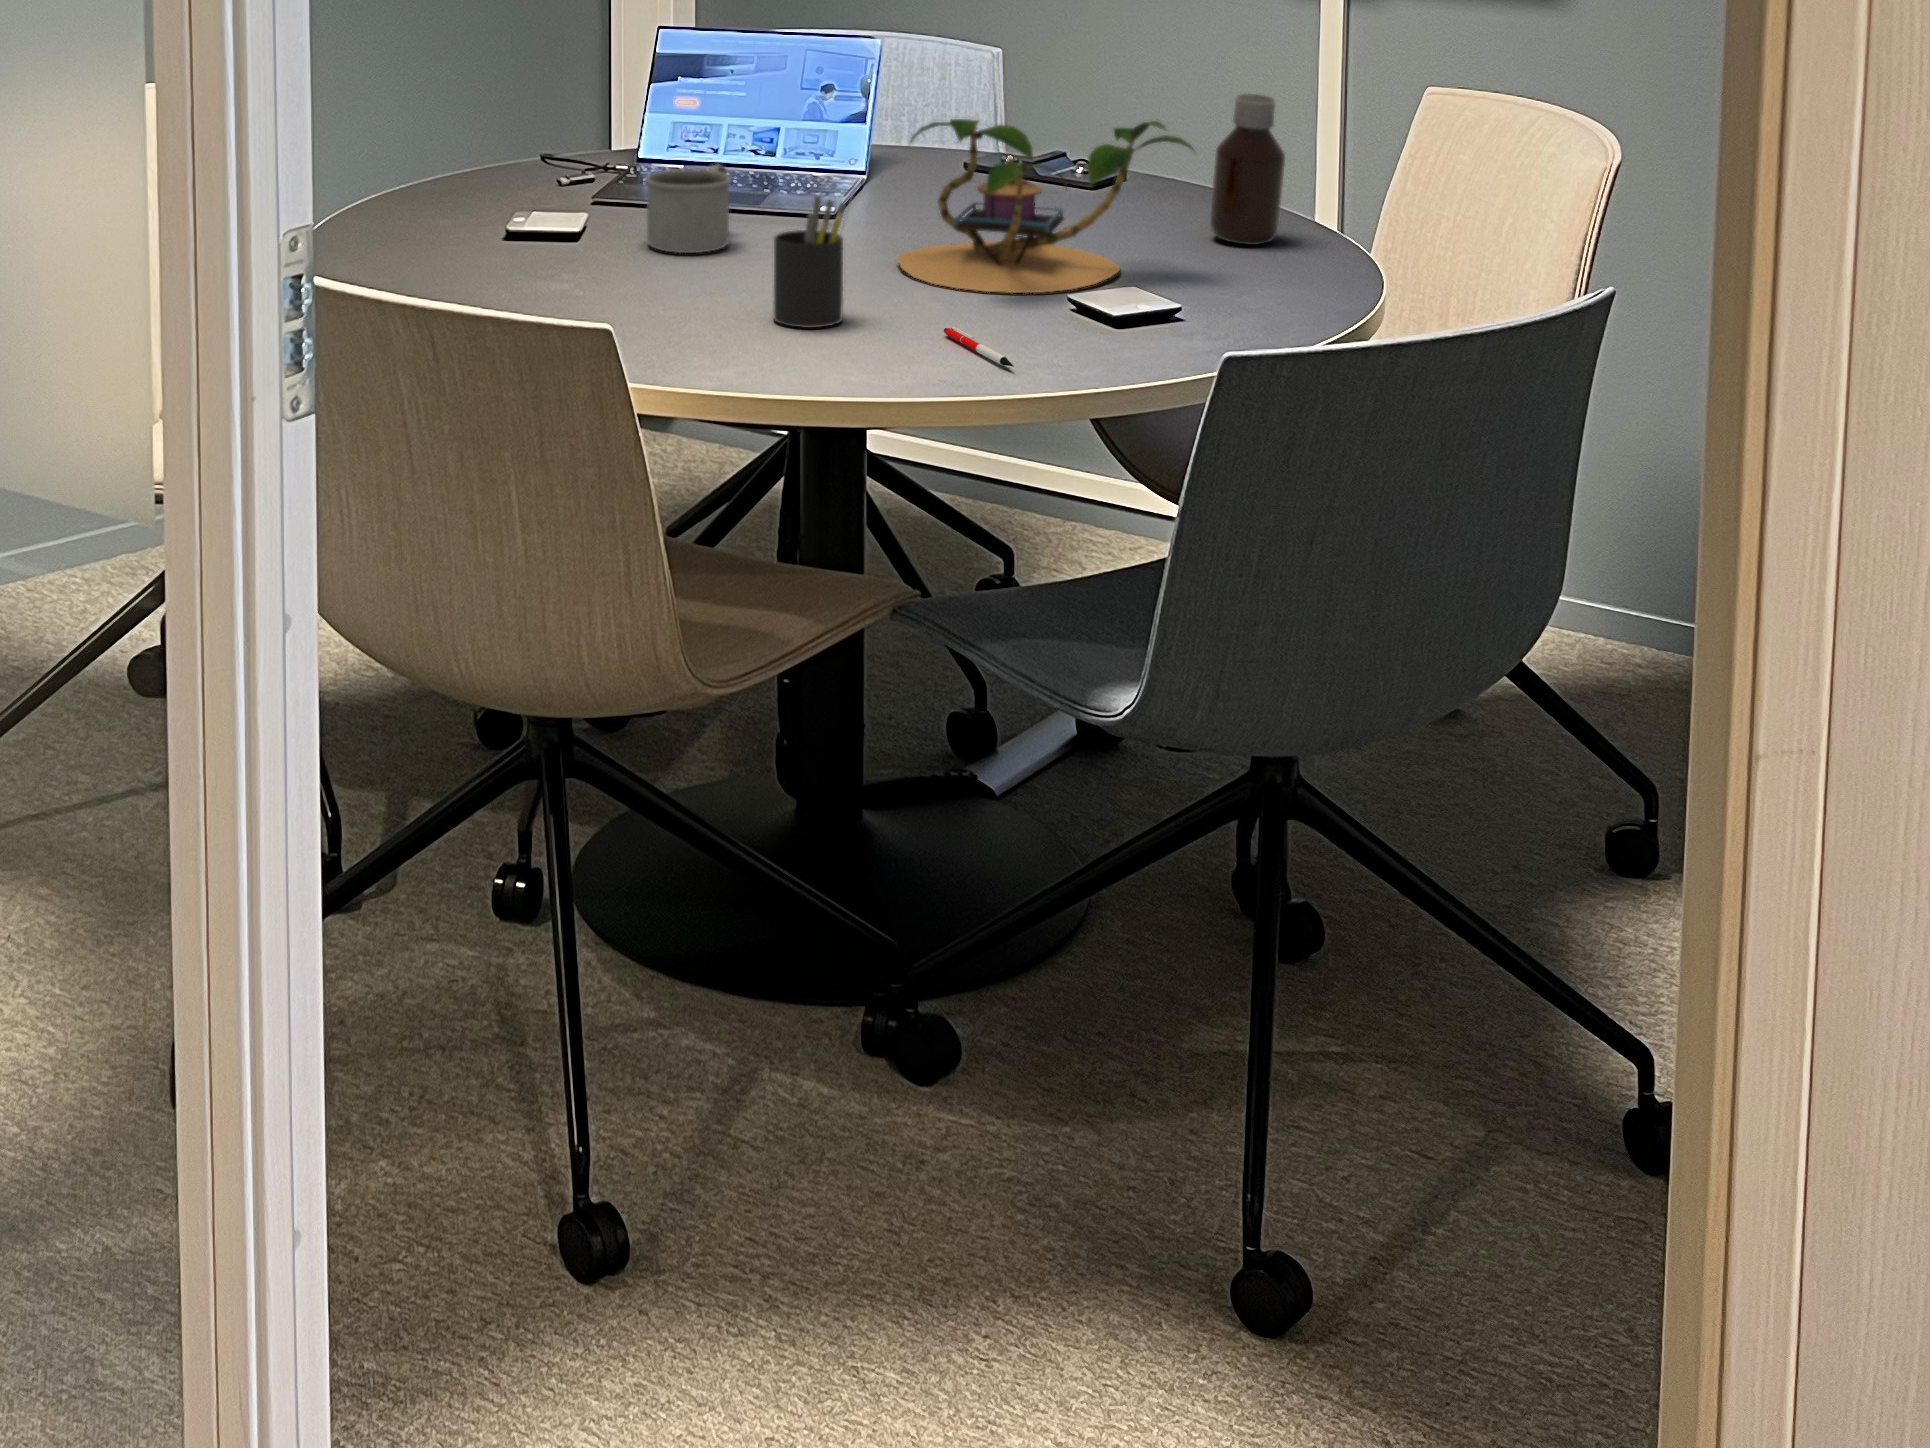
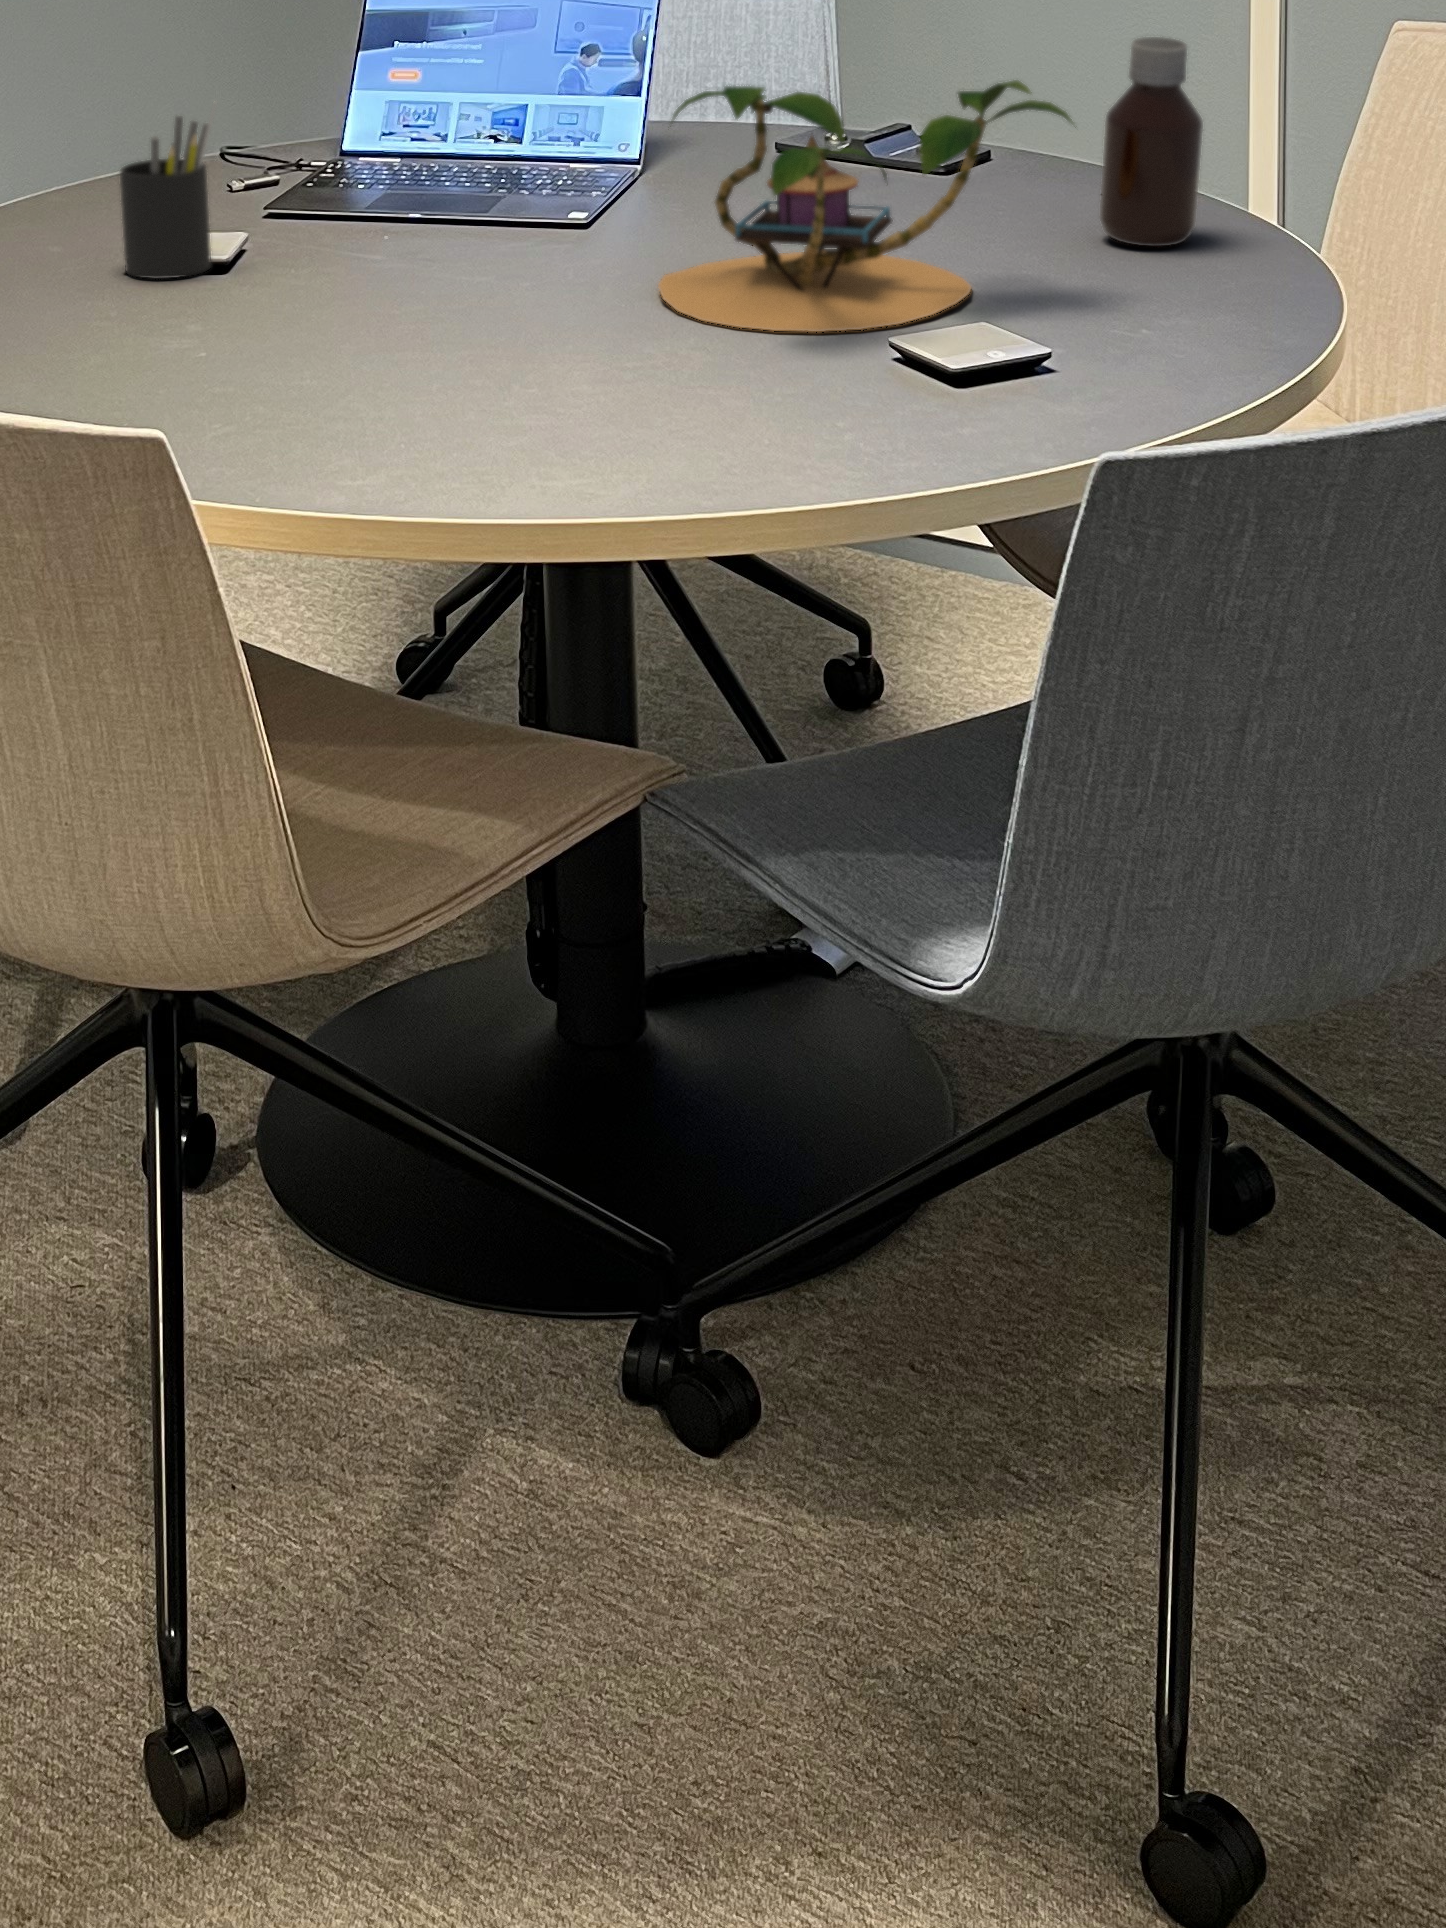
mug: present [645,165,731,253] -> none [310,157,431,283]
pen holder: present [774,196,850,328] -> present [120,103,216,279]
pen: present [944,326,1014,367] -> none [705,391,799,456]

